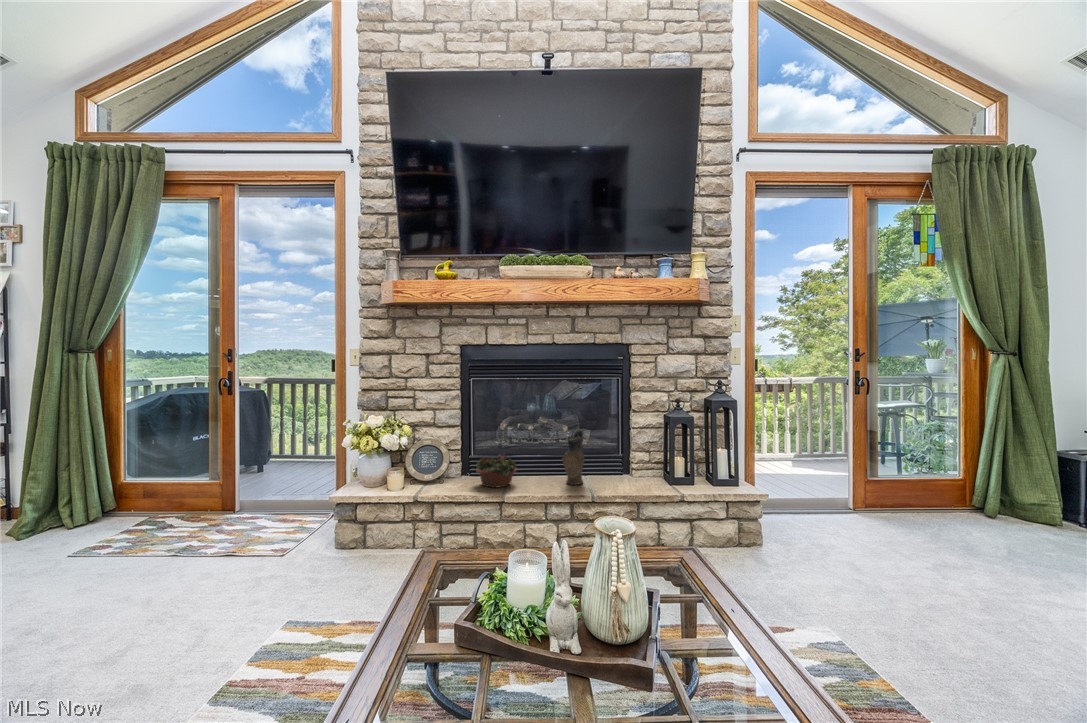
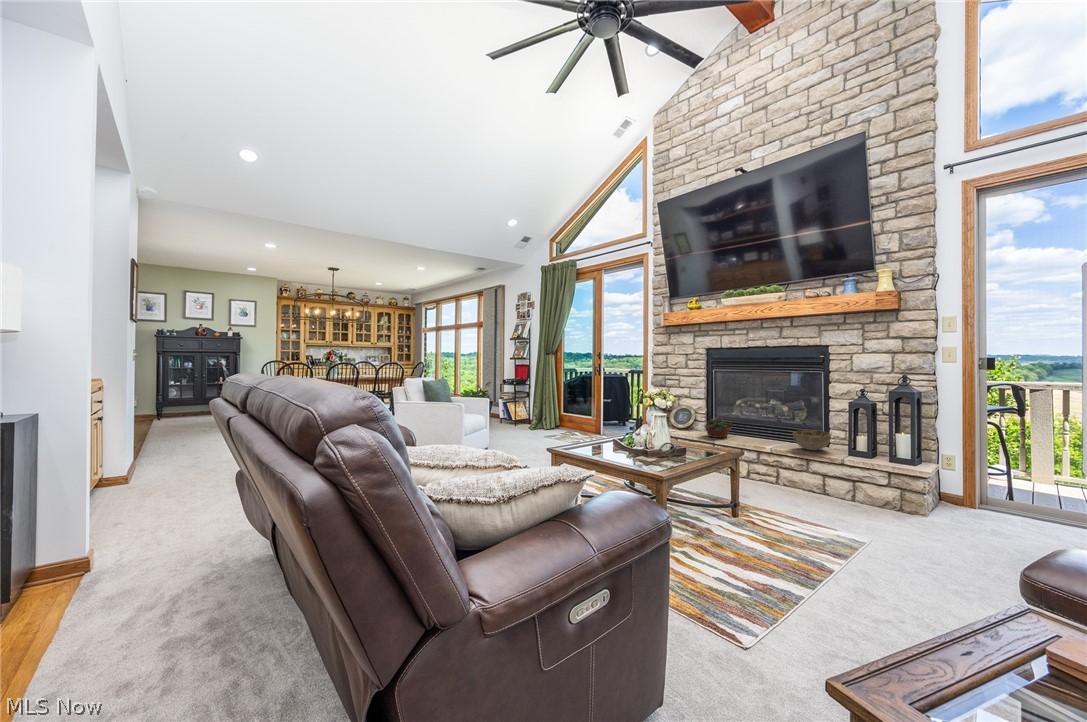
ceramic pitcher: present [562,429,585,485] -> none [760,406,779,444]
decorative bowl: none [609,457,654,486] -> present [793,430,831,450]

